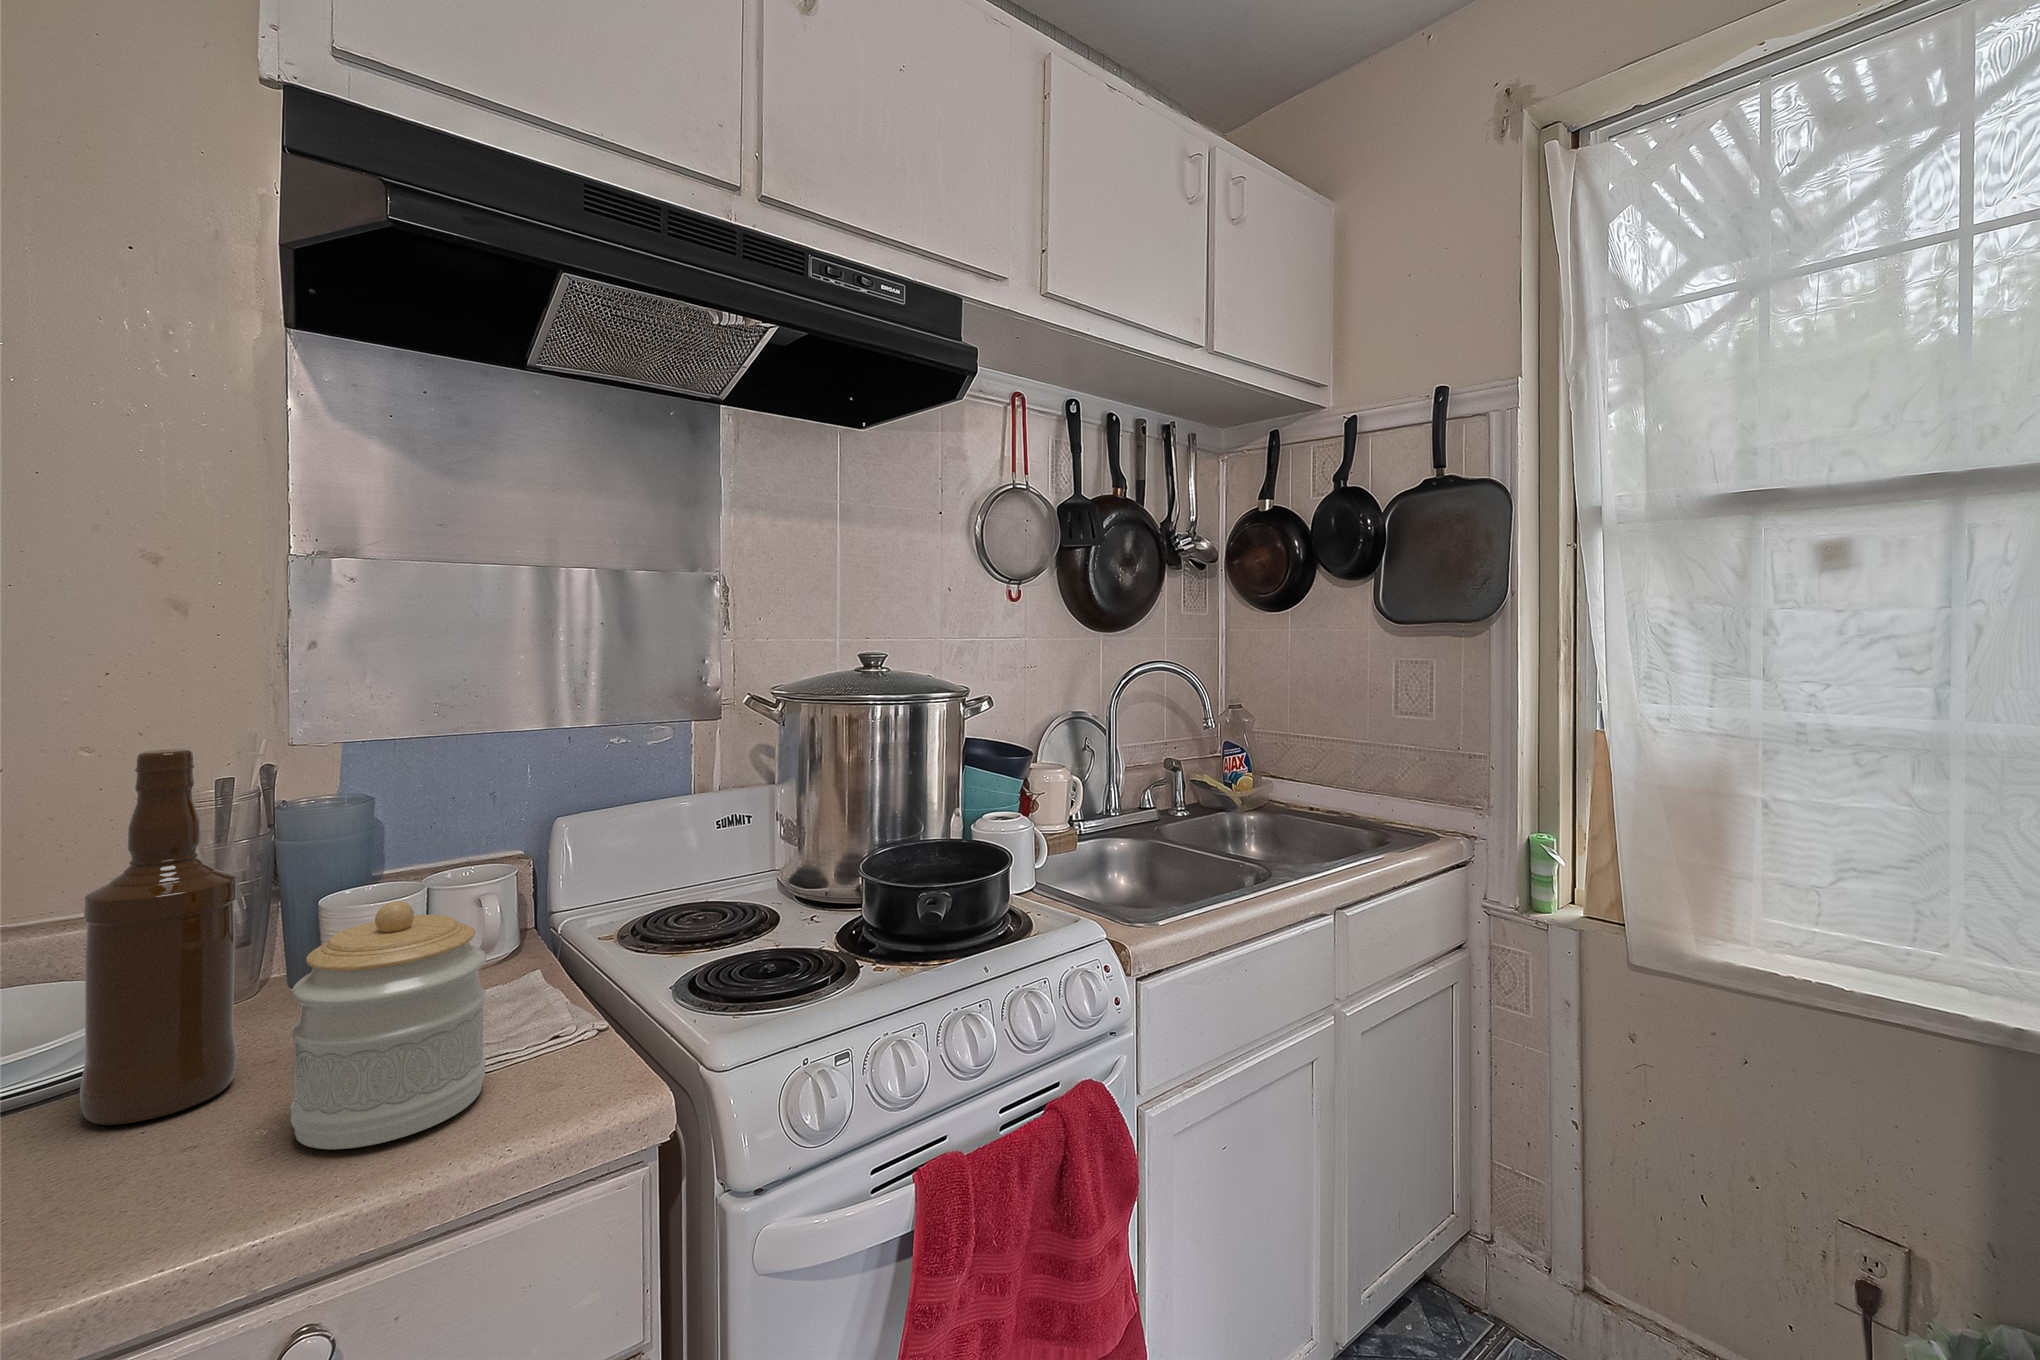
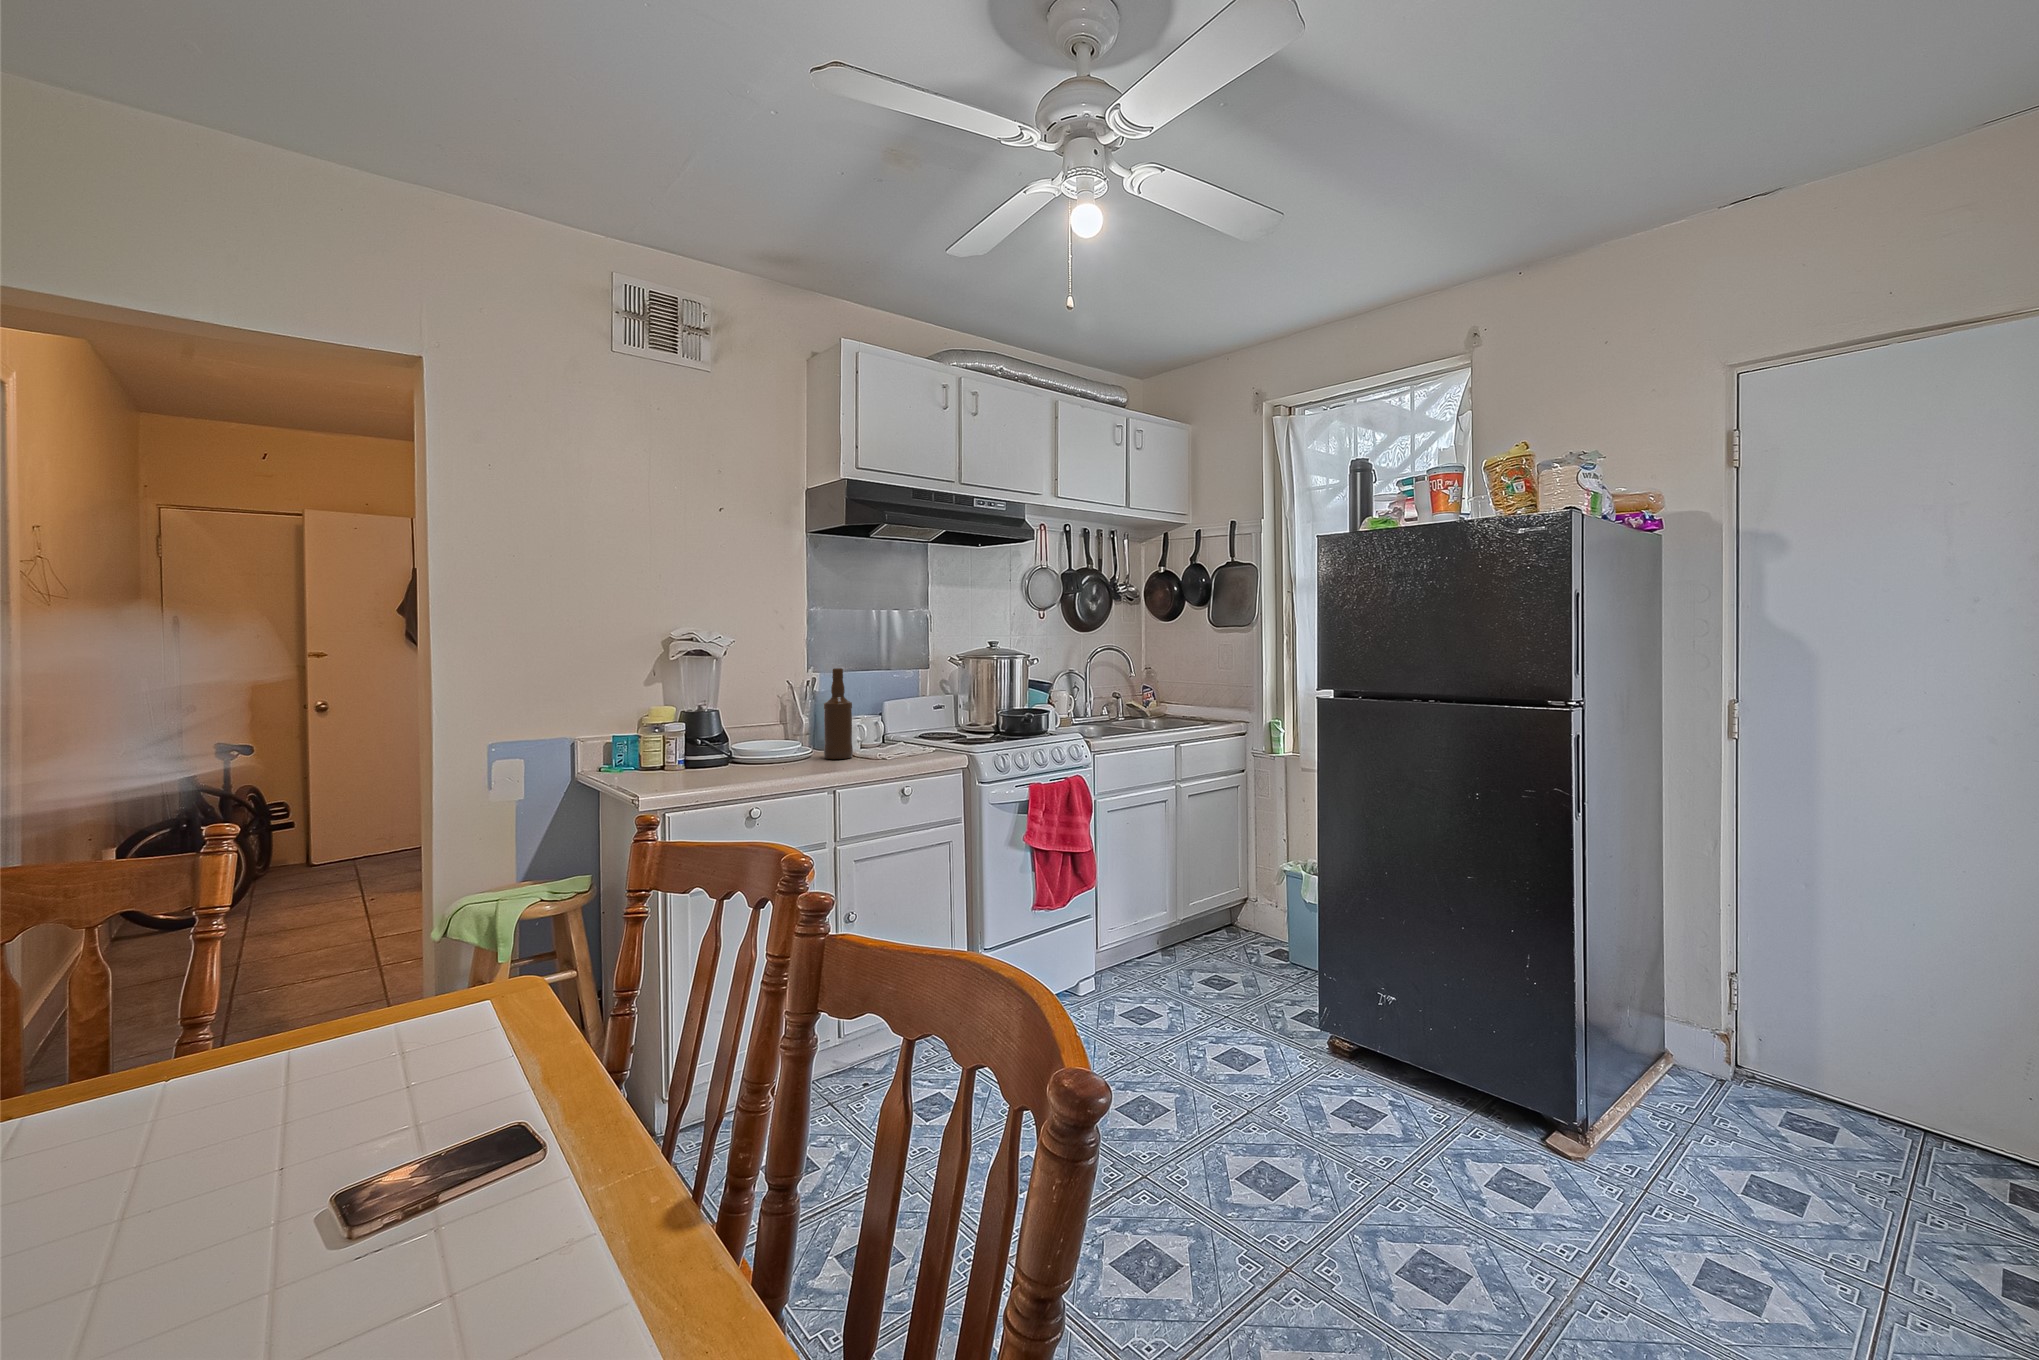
jar: present [291,901,486,1149] -> none [880,706,920,761]

